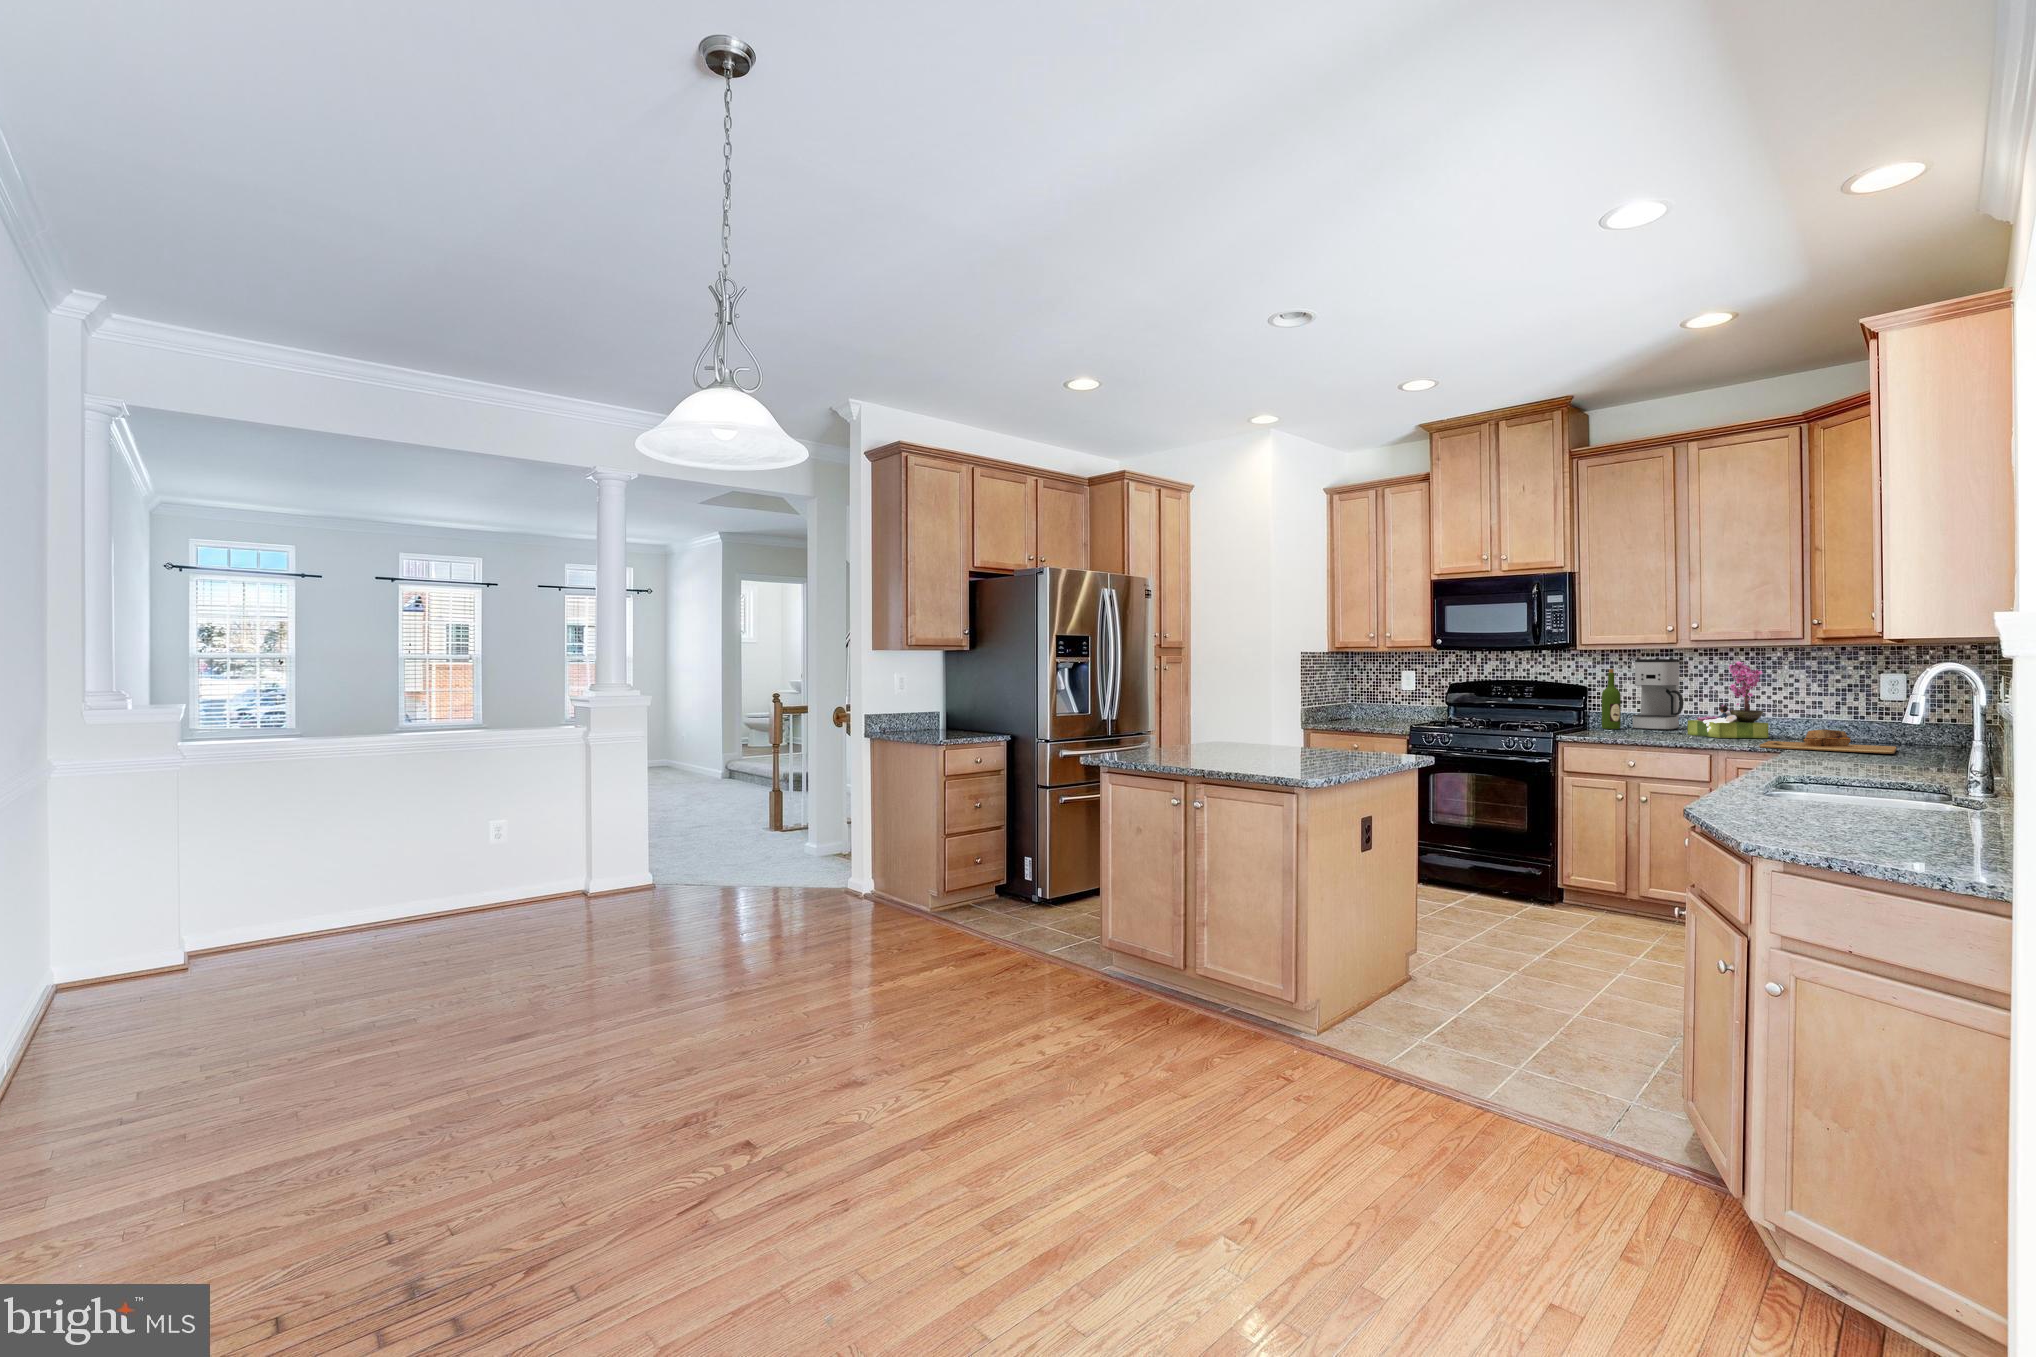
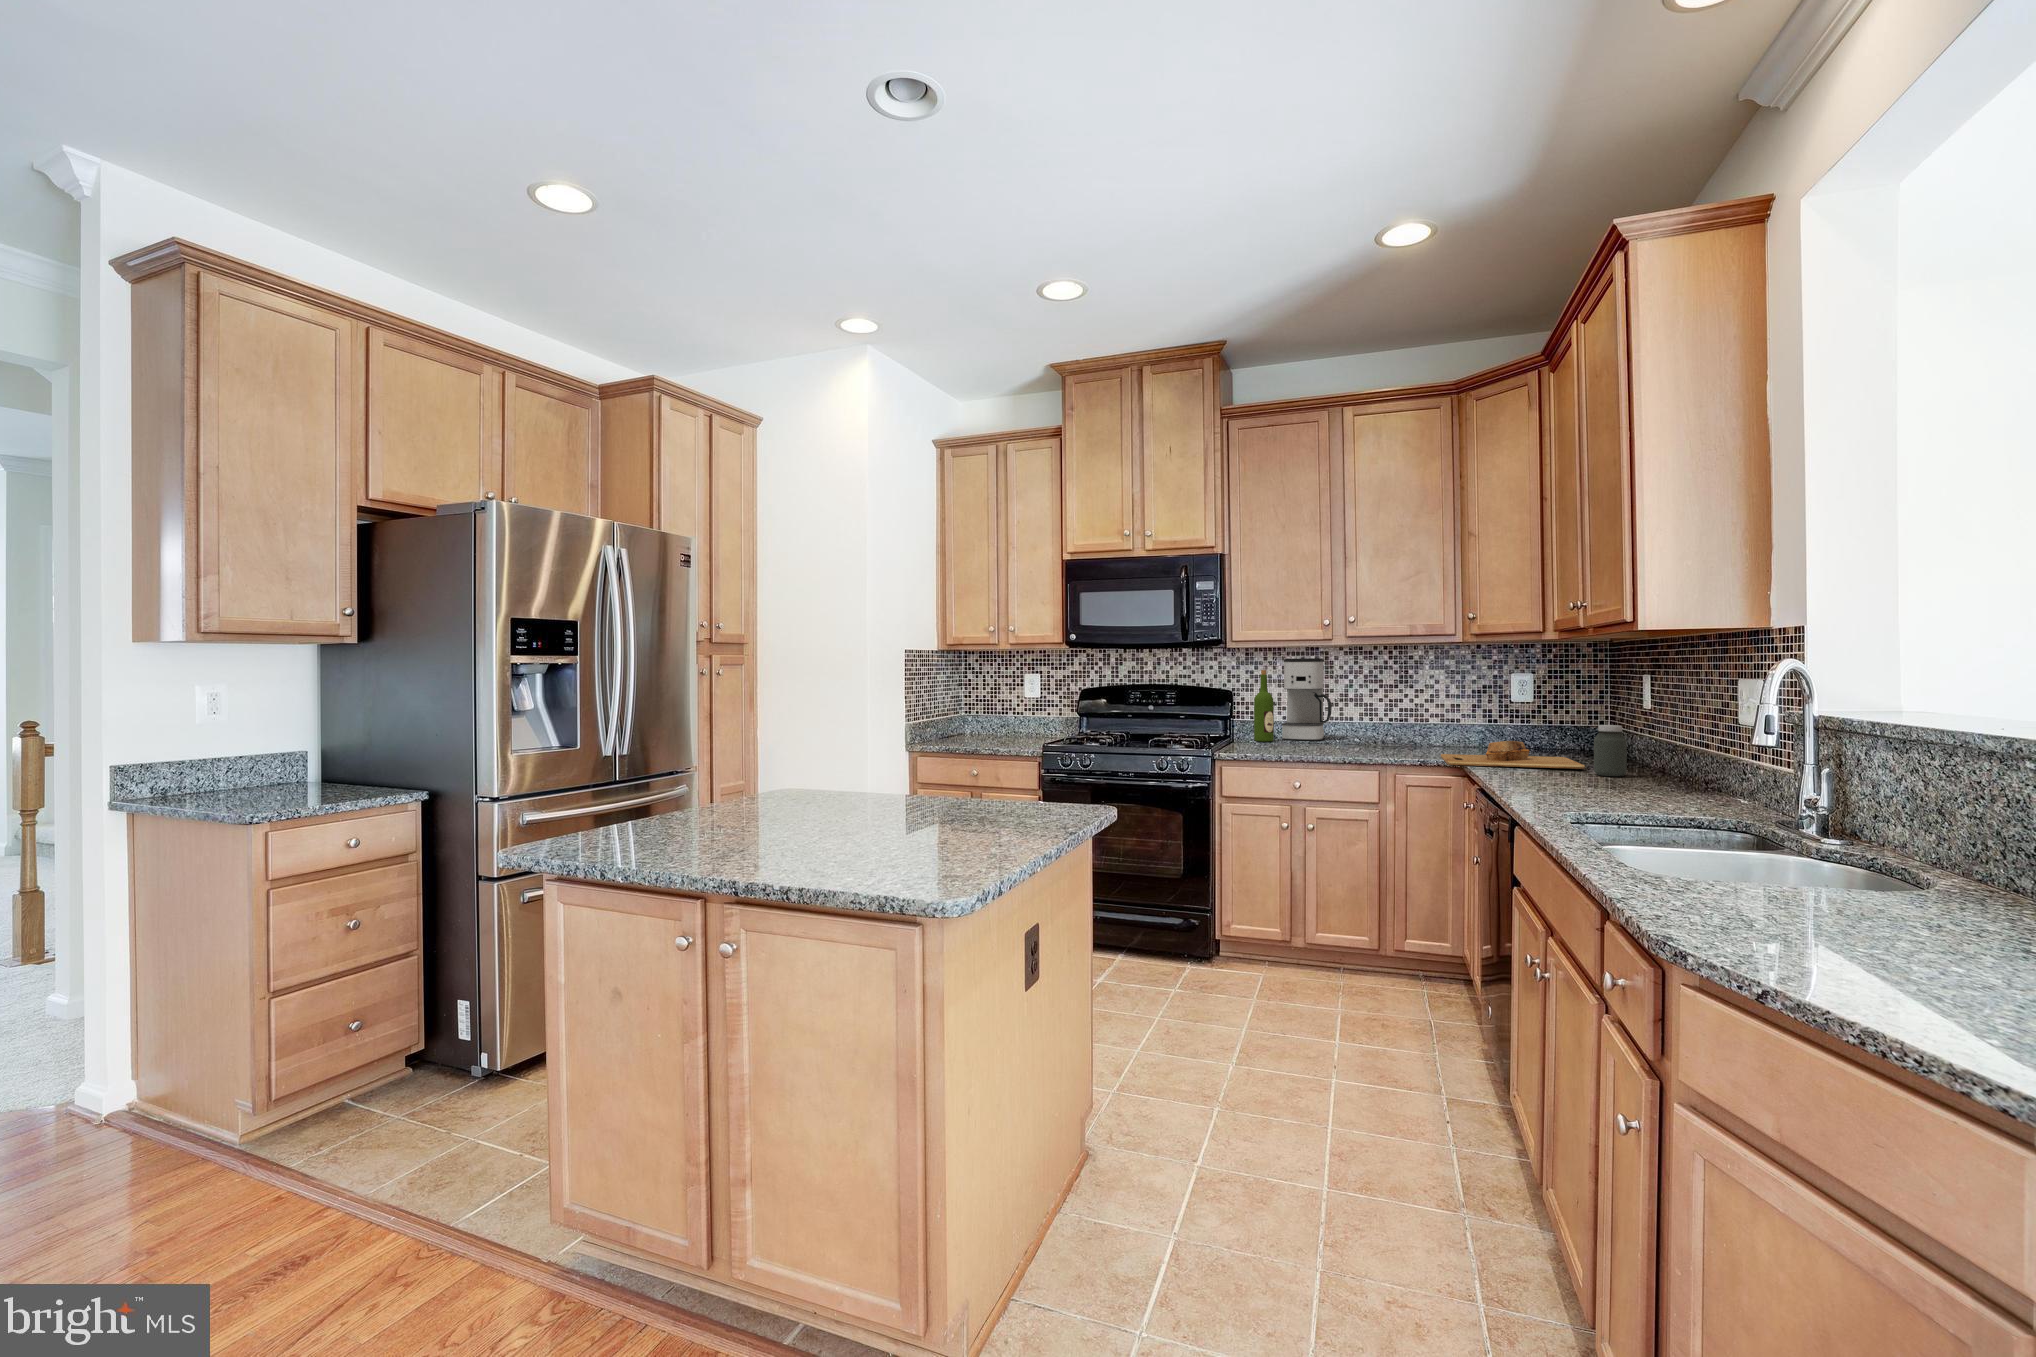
flower arrangement: present [1688,661,1768,738] -> none [1346,659,1427,751]
jar: none [1894,716,1925,759] -> present [1594,725,1627,776]

